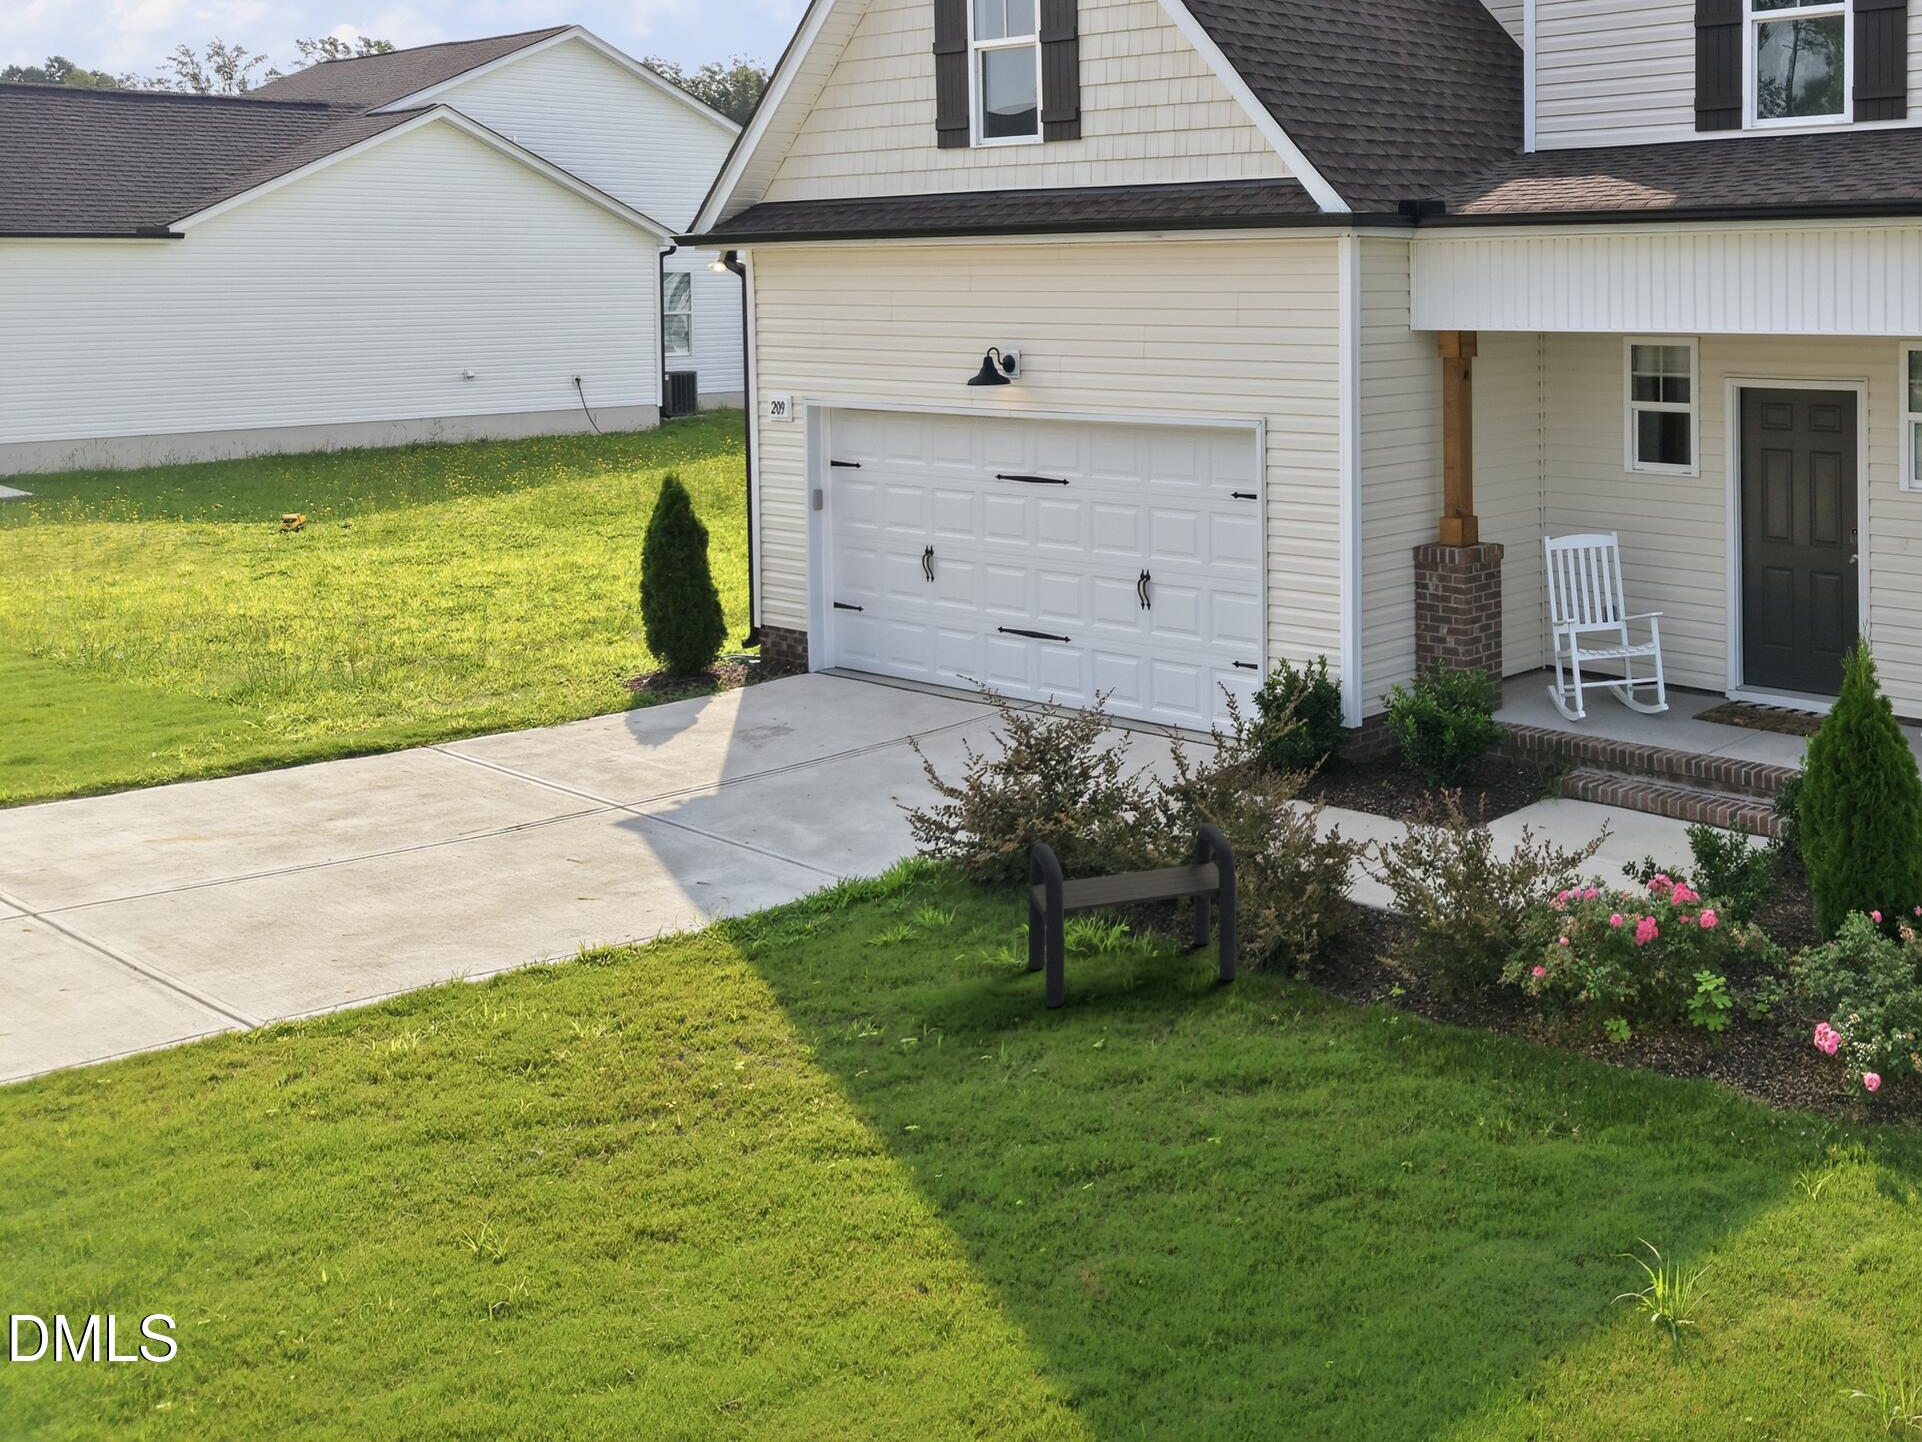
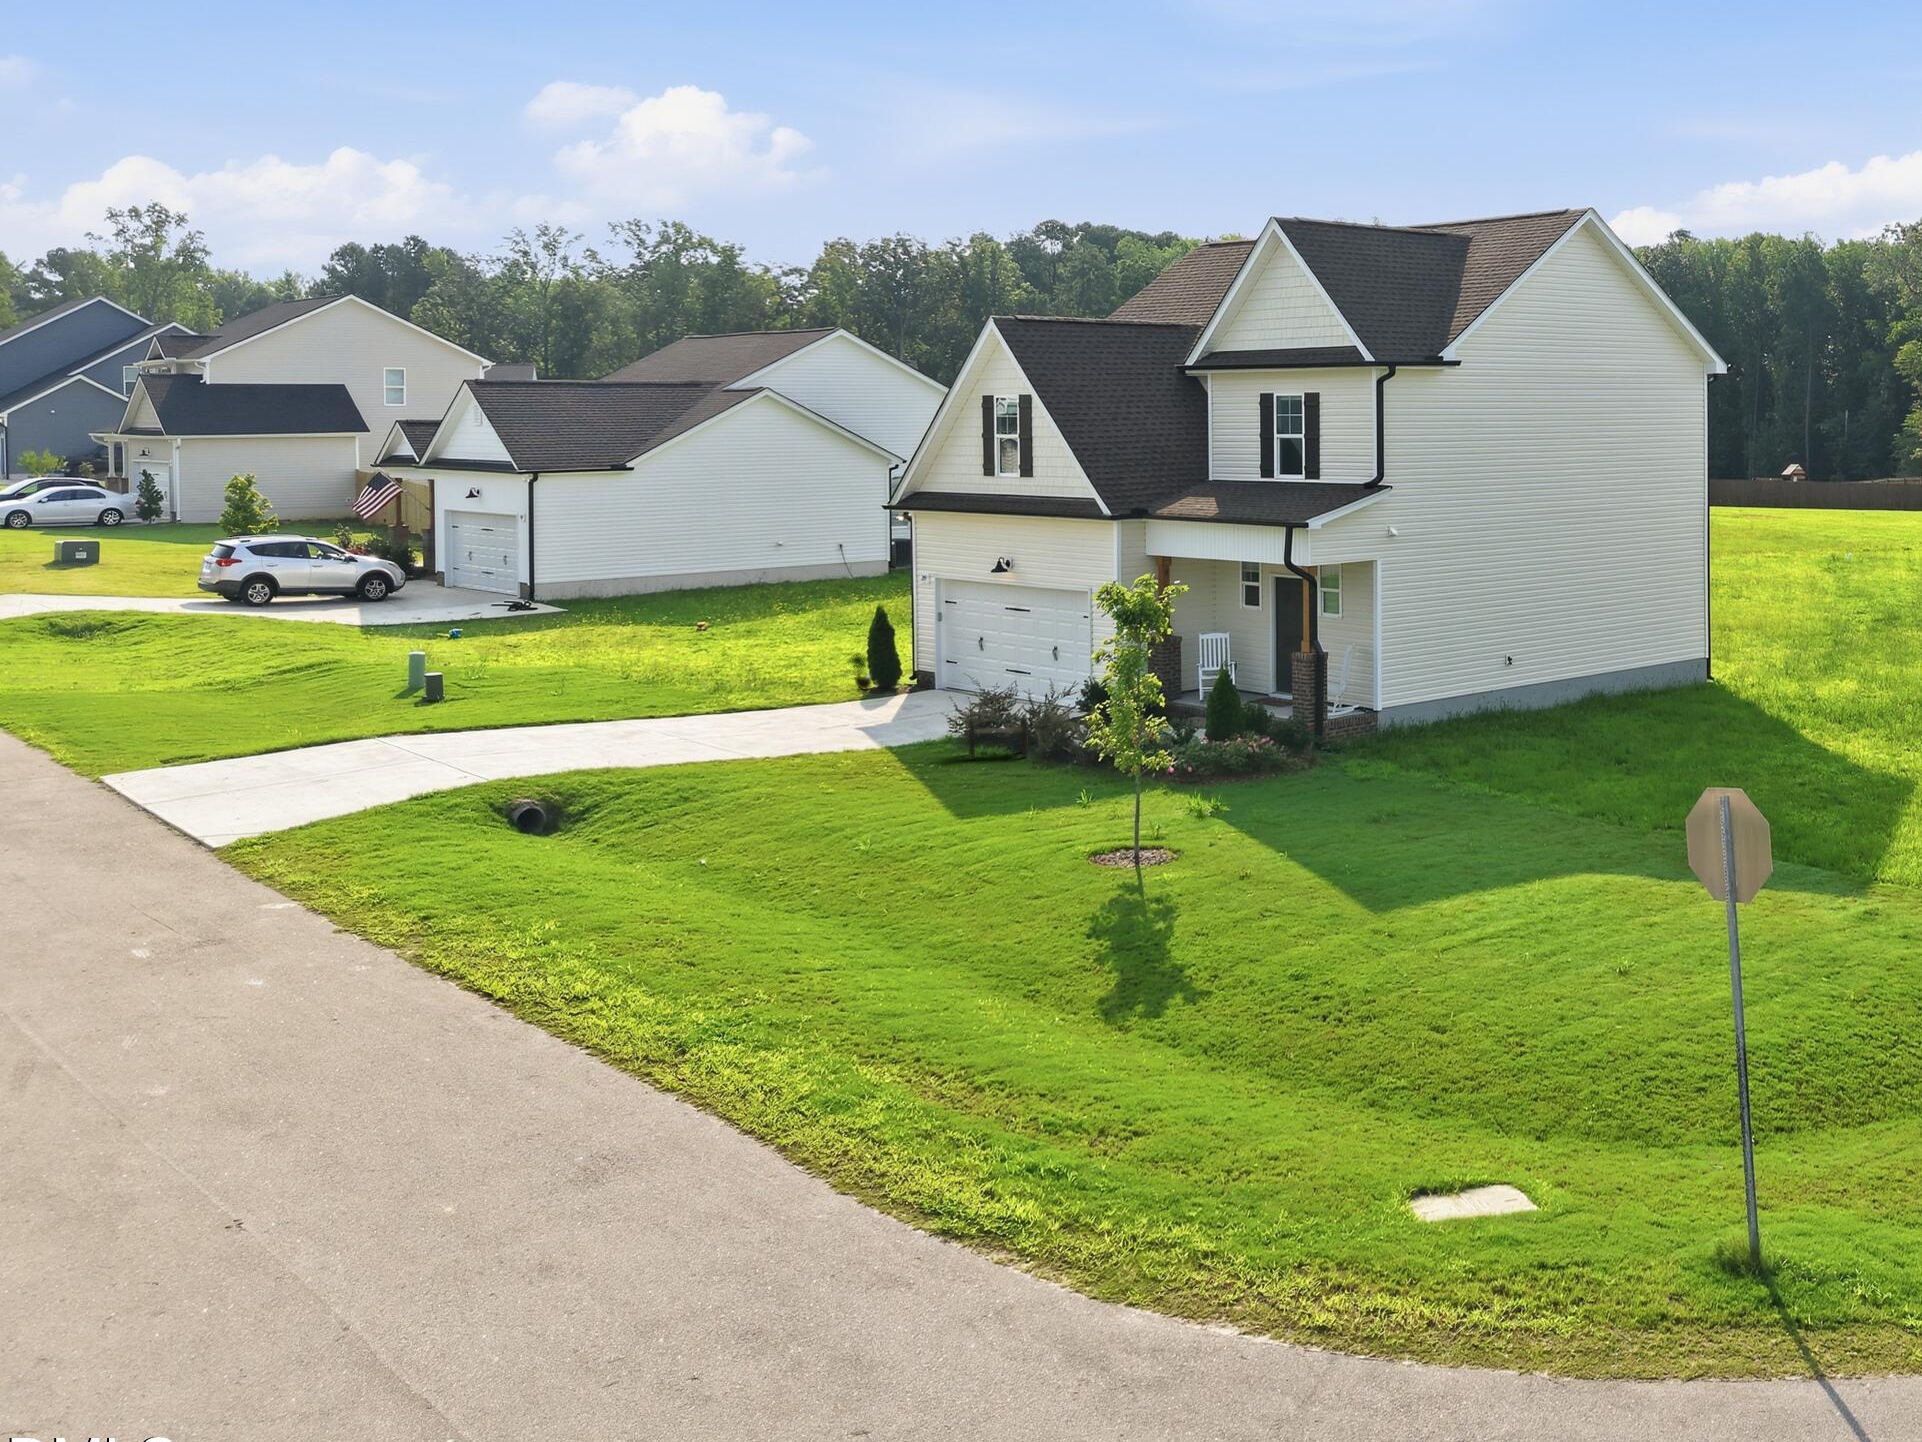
potted tree: none [592,582,659,679] -> present [849,655,871,690]

